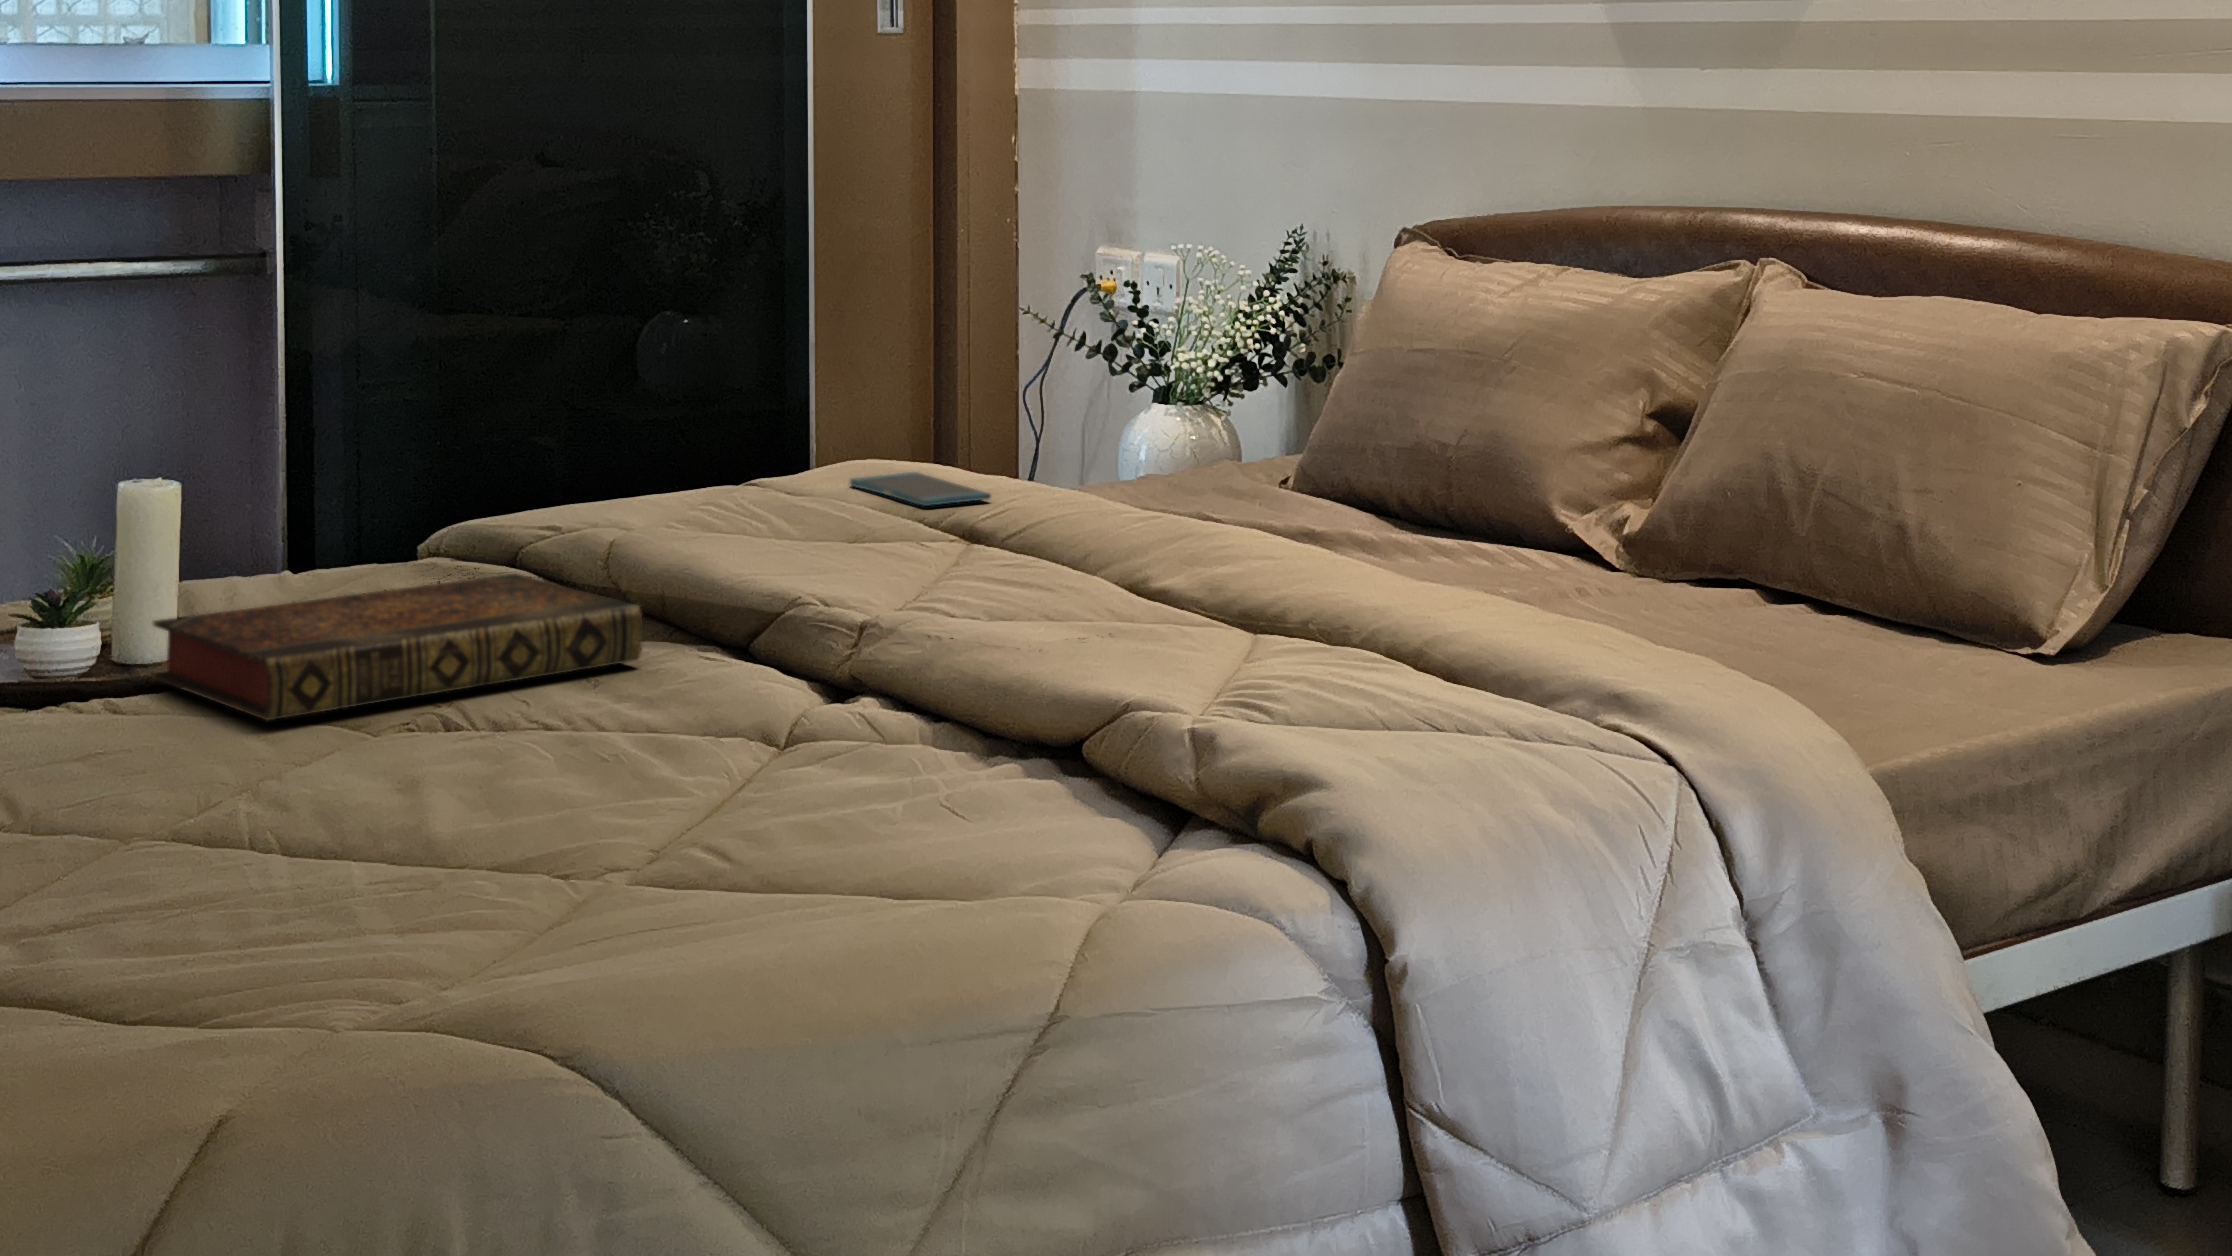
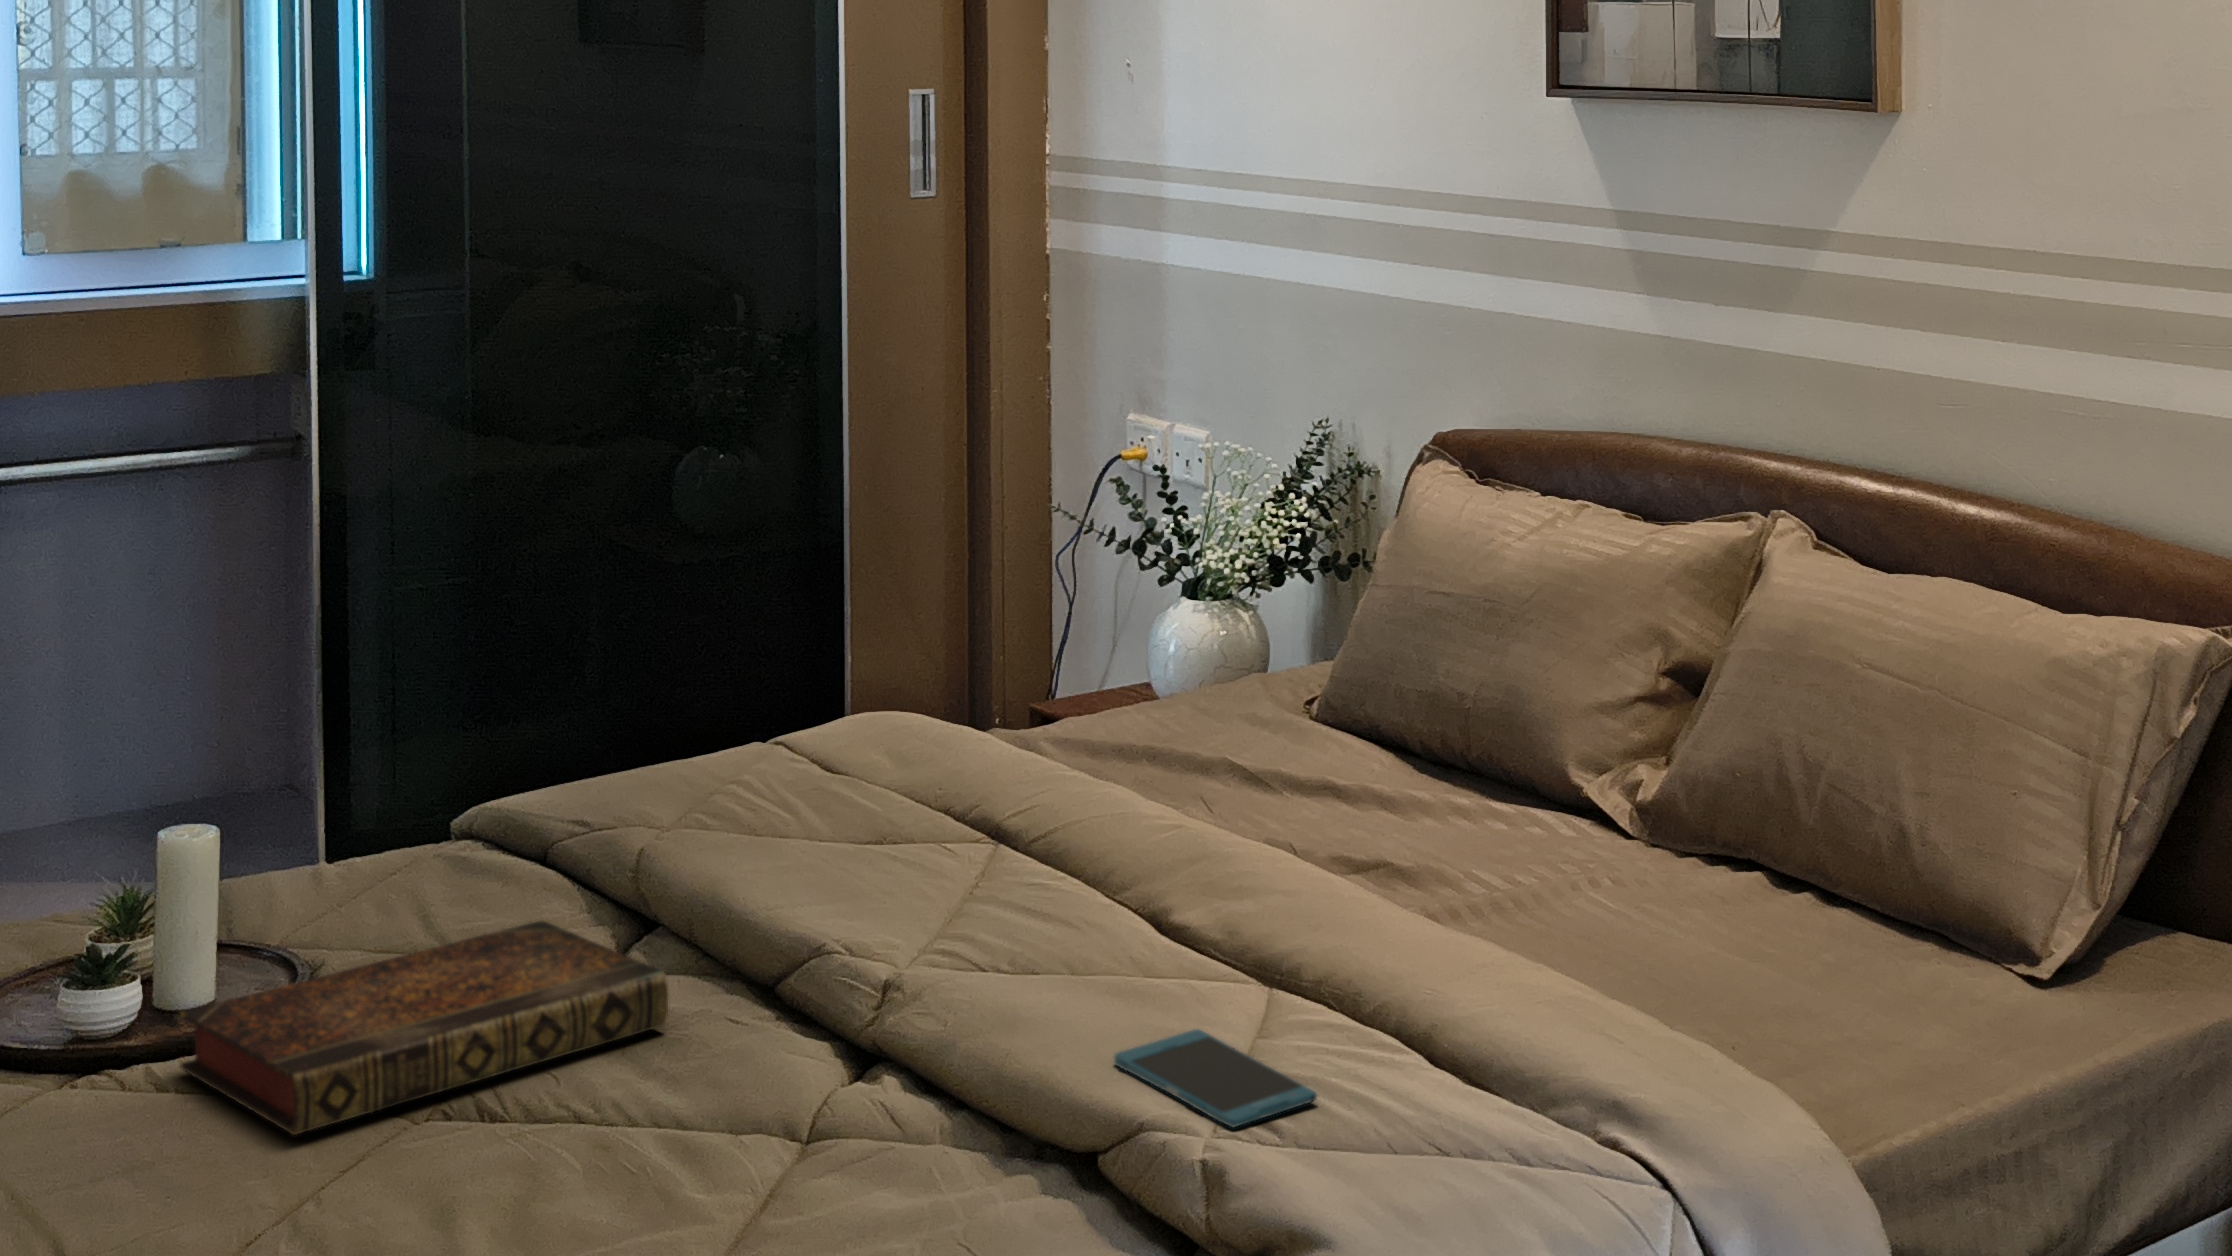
smartphone: present [850,472,991,506] -> present [1114,1029,1317,1127]

